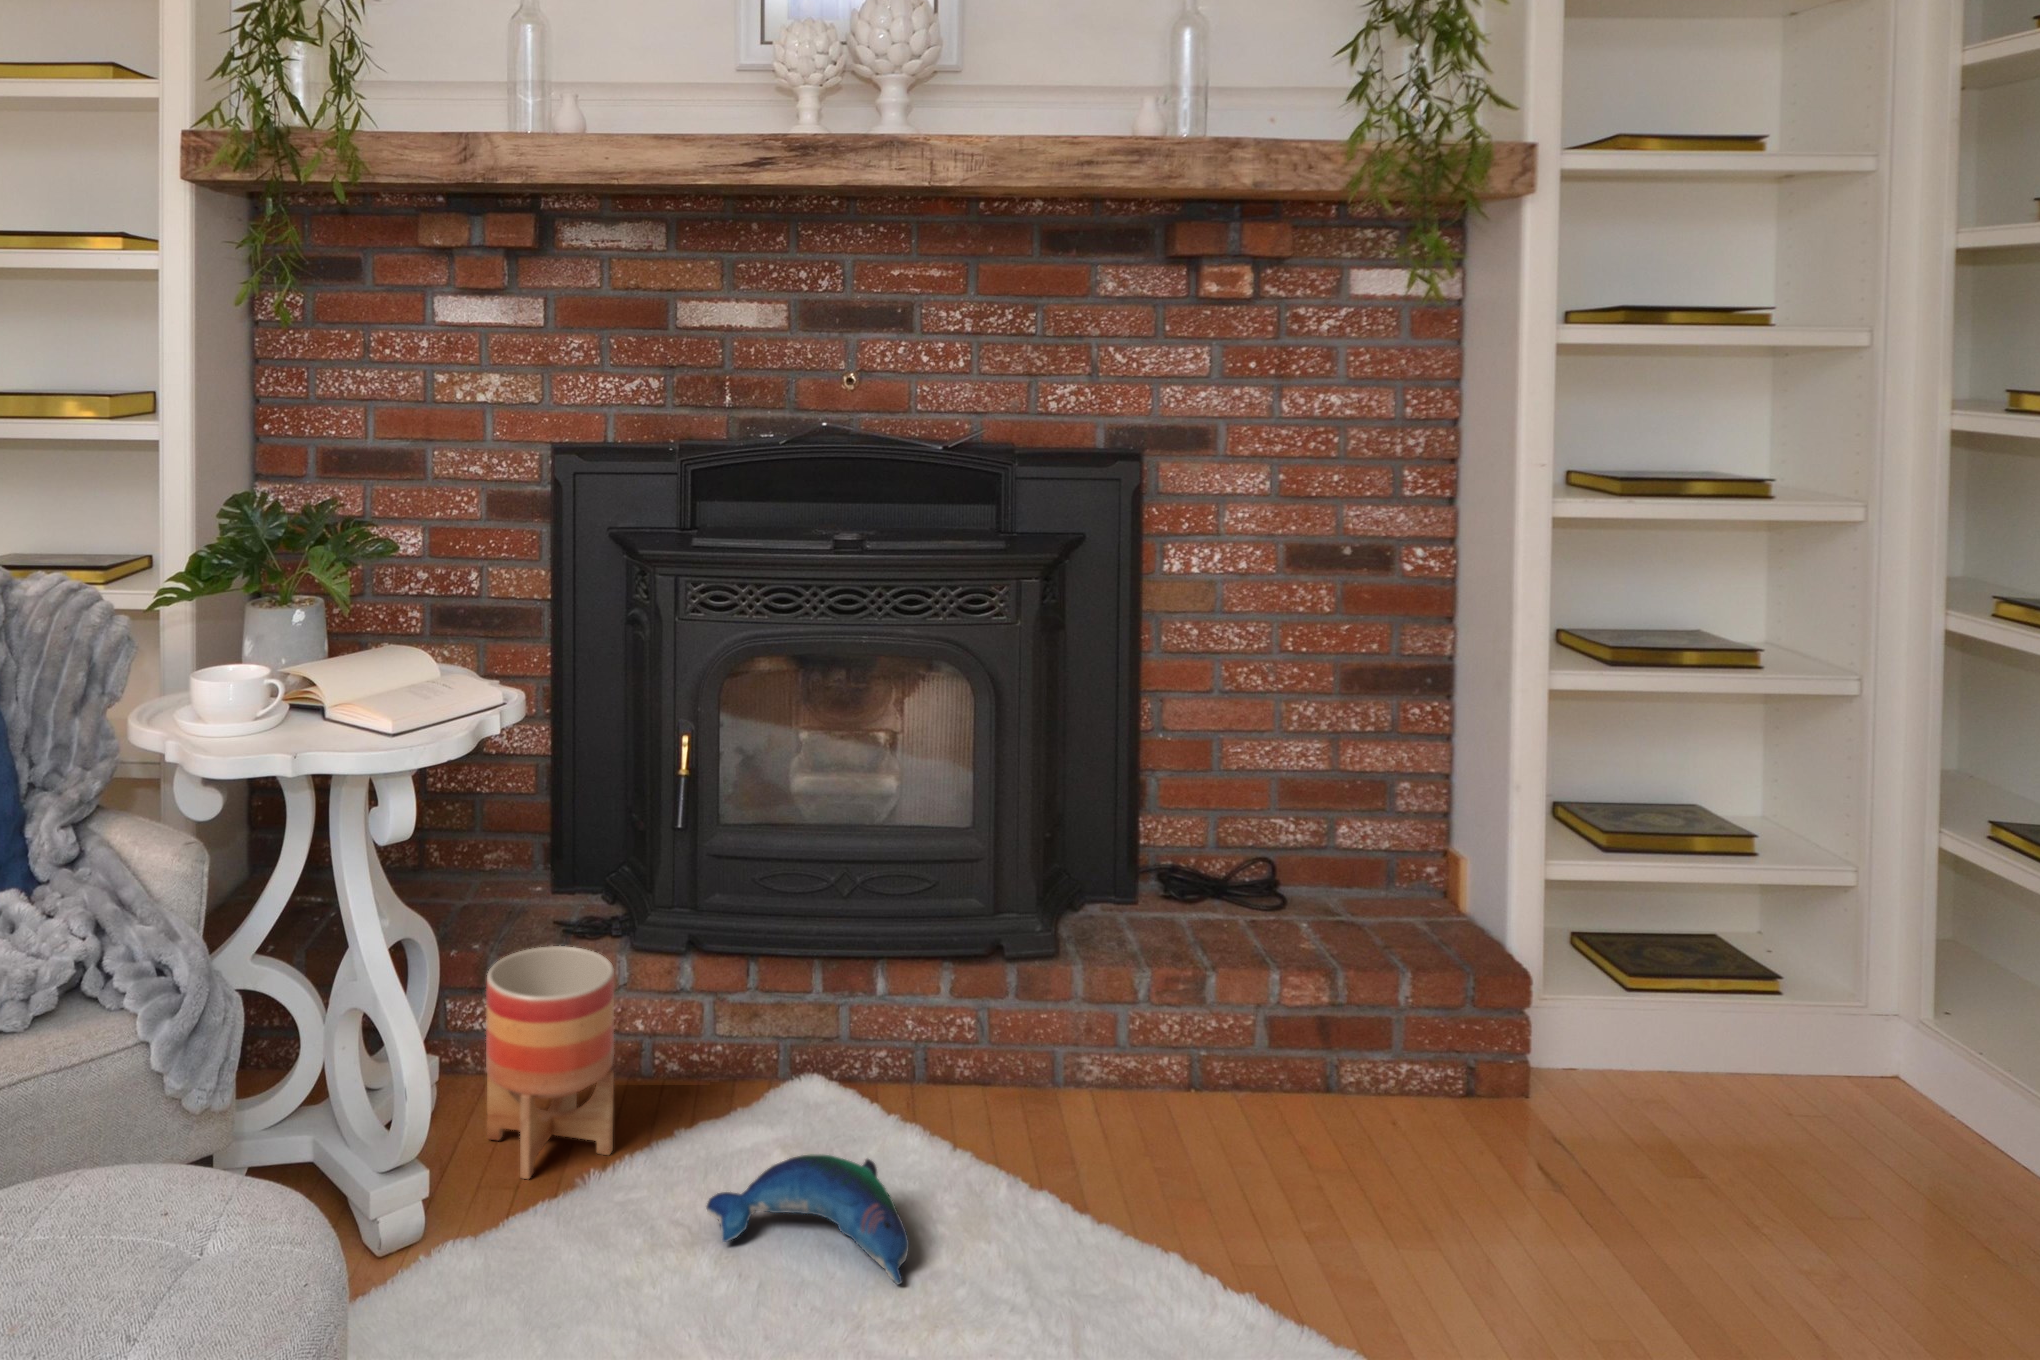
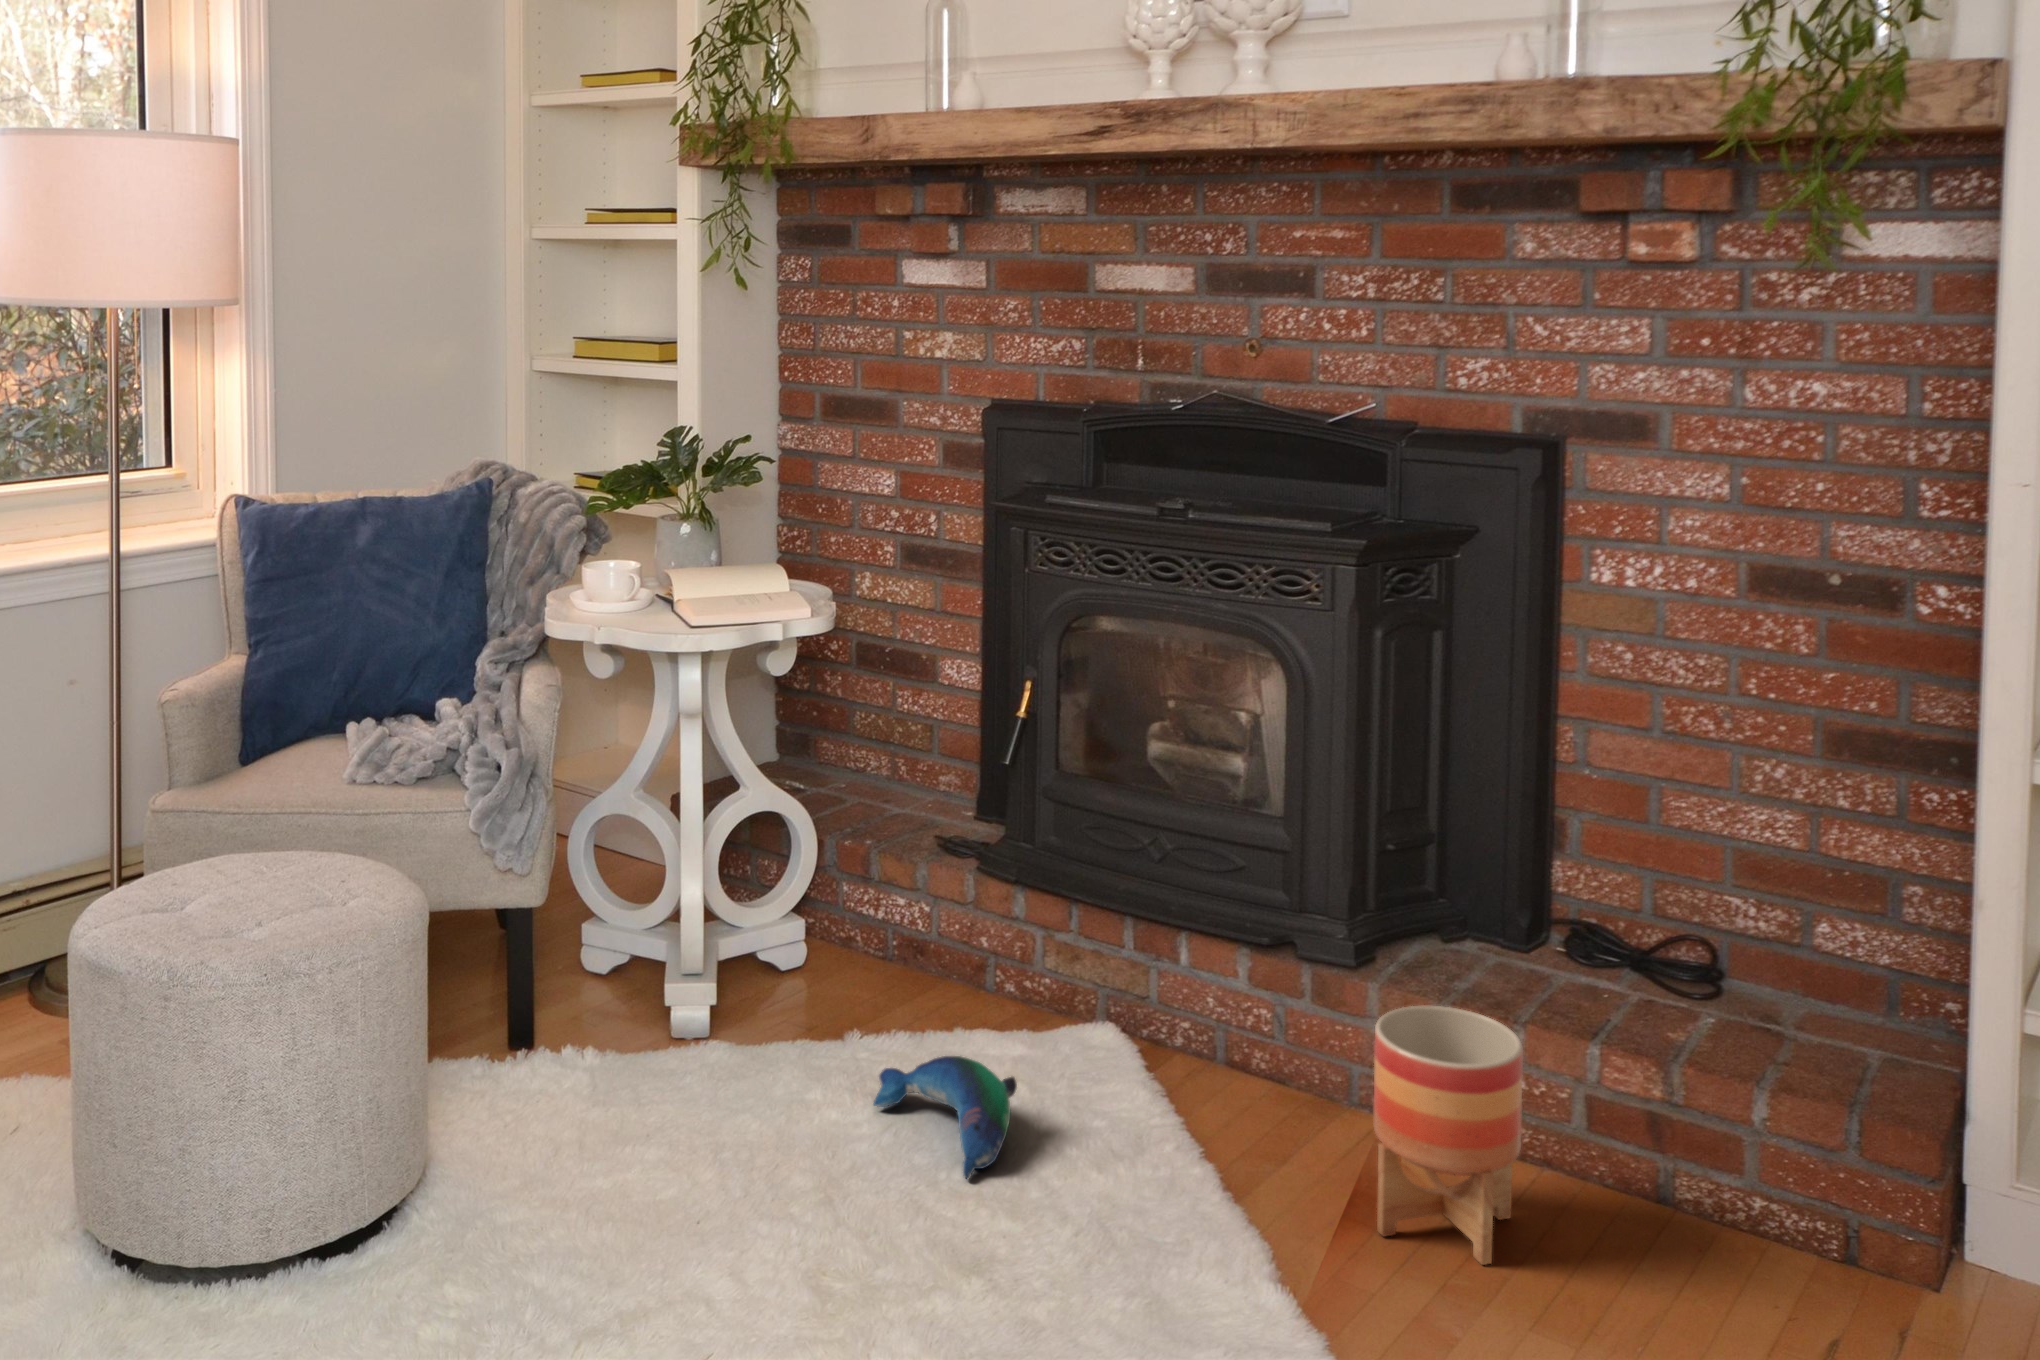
planter: present [486,946,614,1179] -> present [1373,1006,1523,1265]

